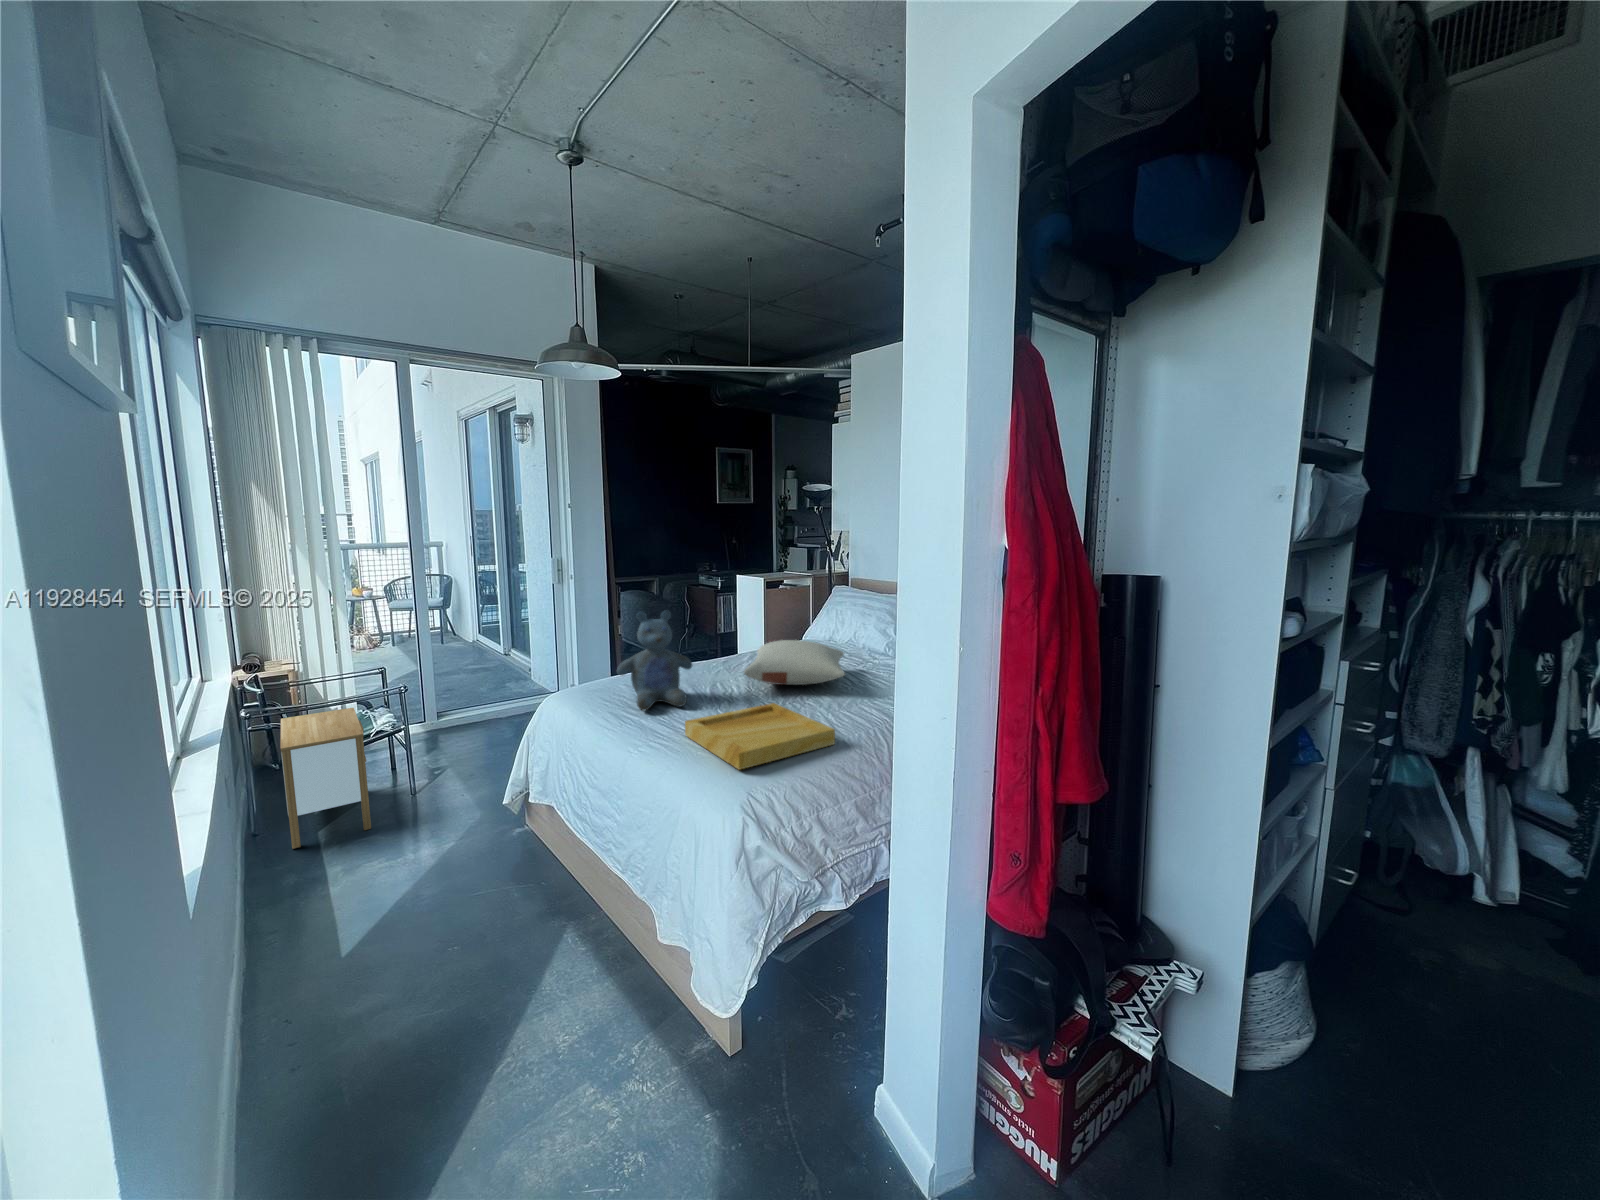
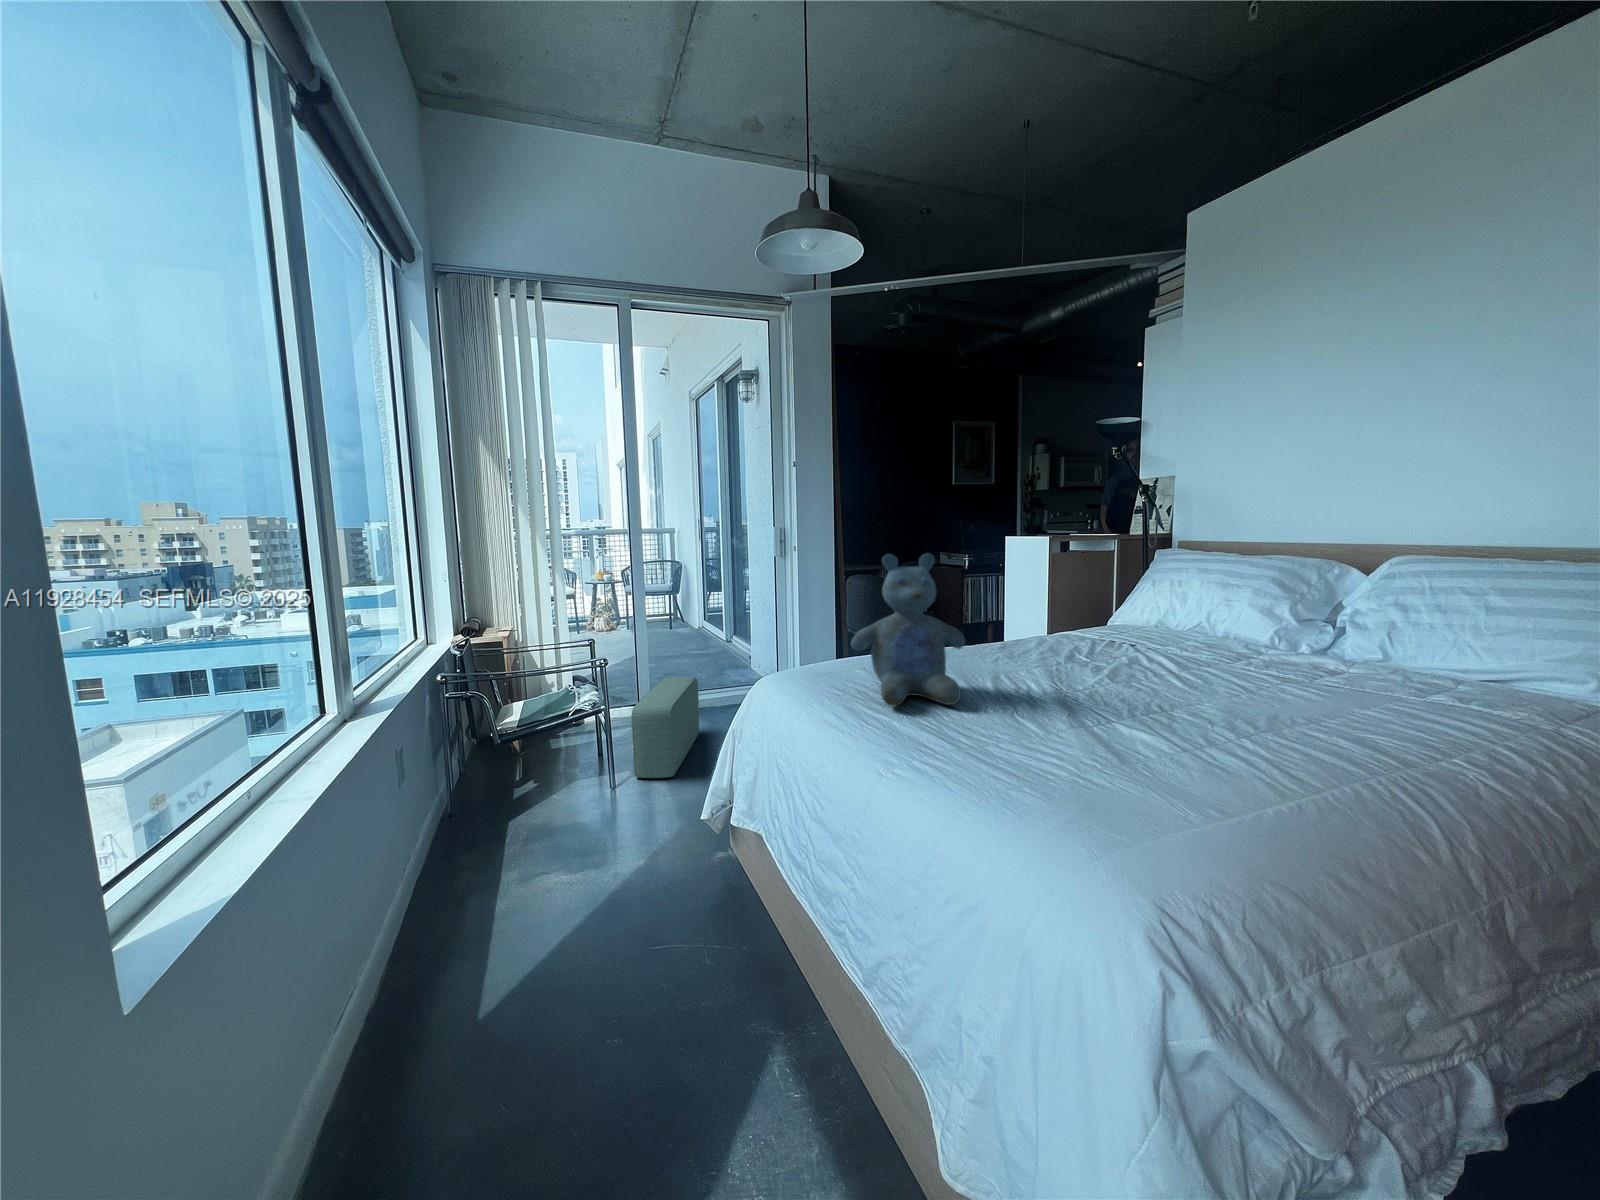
pillow: present [744,640,845,685] -> none [1053,613,1254,685]
pouf: none [429,693,489,784] -> present [631,677,699,778]
tray: present [685,703,835,770] -> none [969,710,1304,840]
nightstand: present [280,708,371,849] -> none [472,682,564,836]

